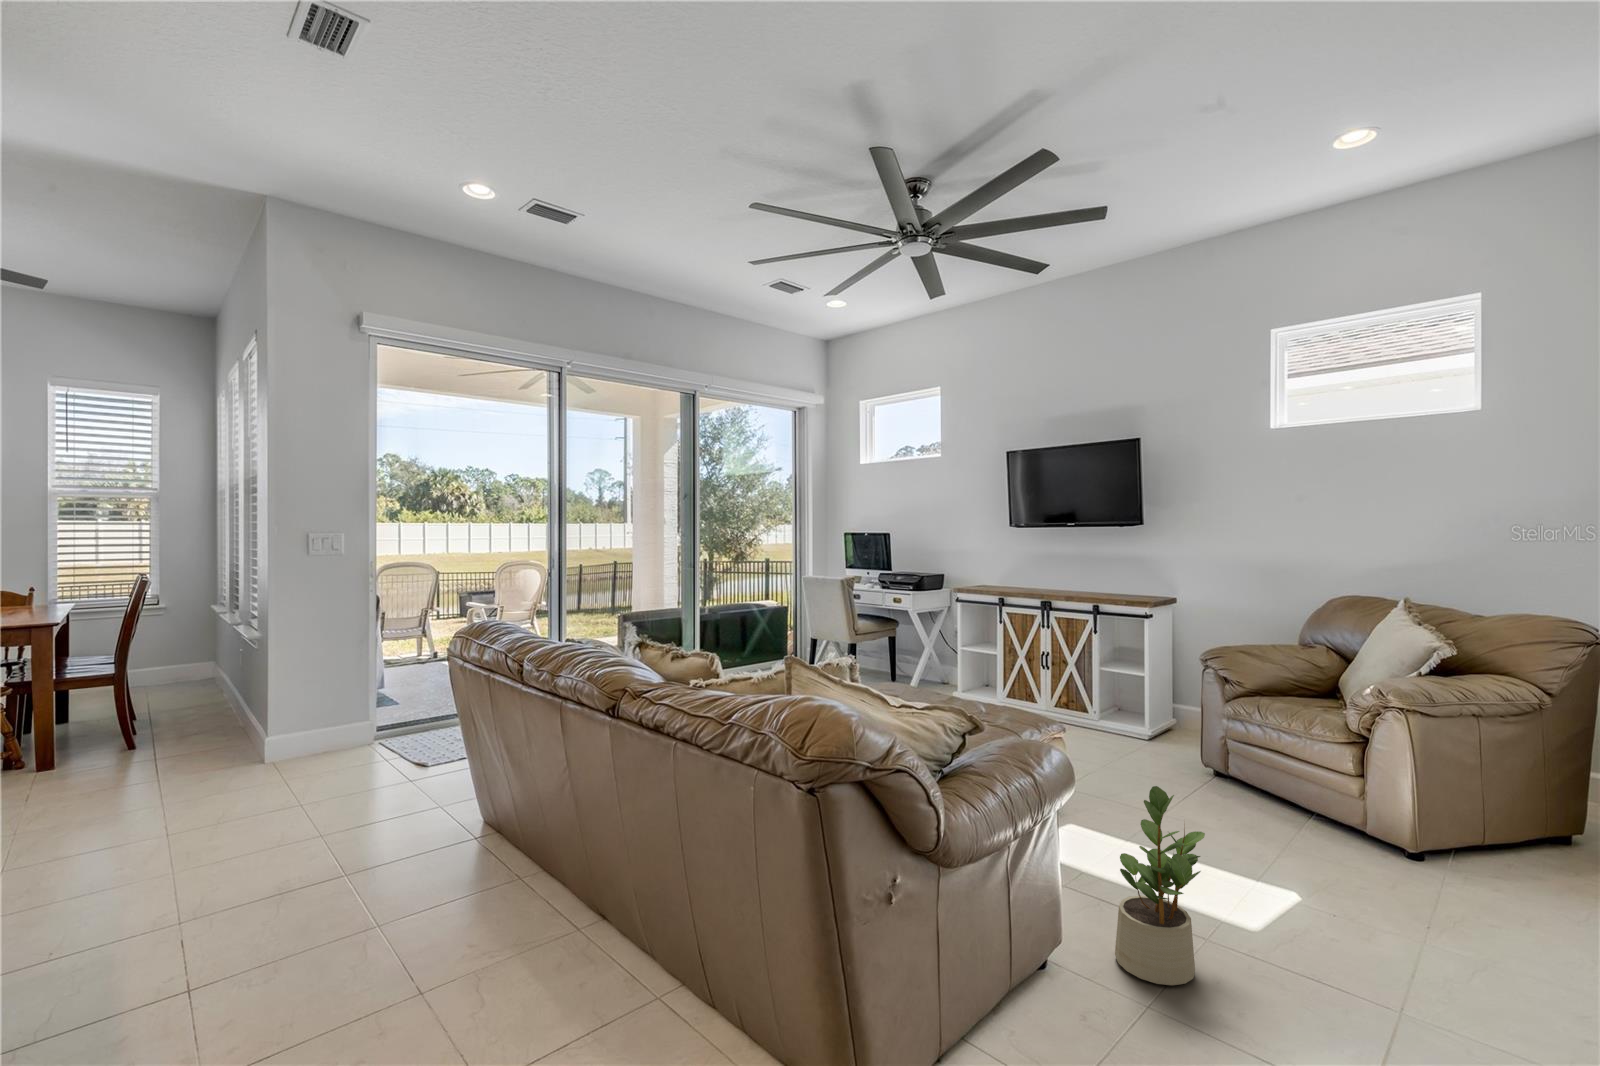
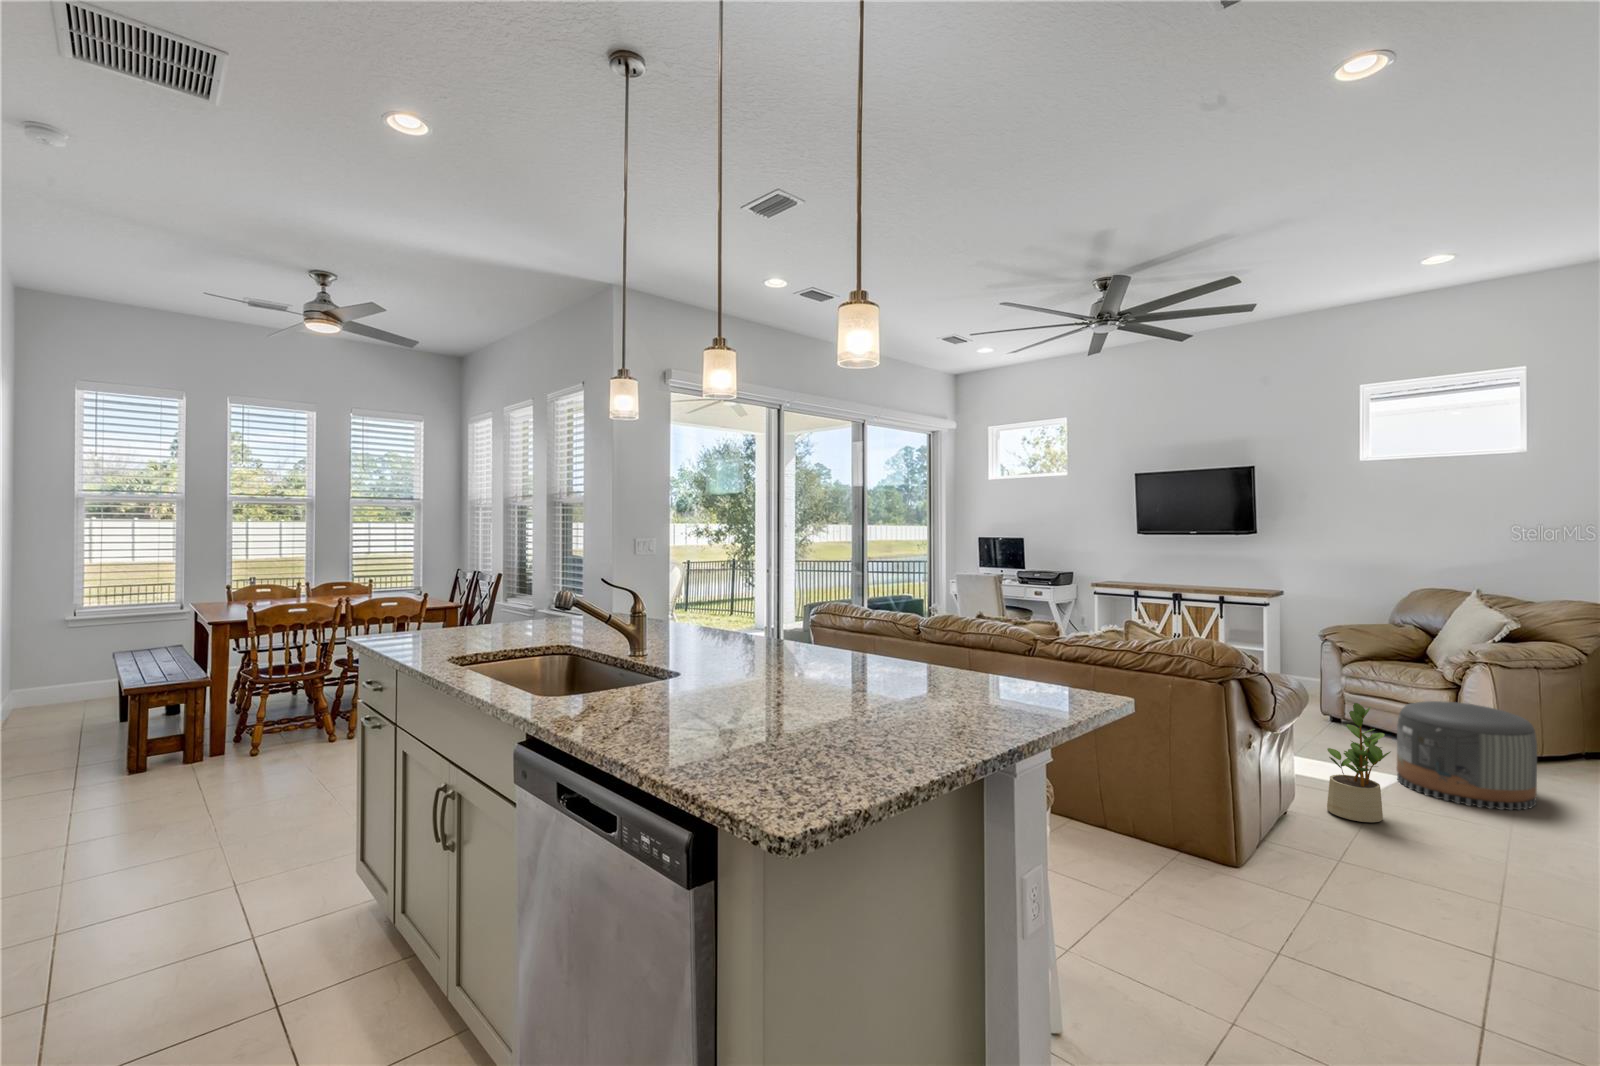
pouf: none [1258,768,1458,954] -> present [1397,701,1537,810]

